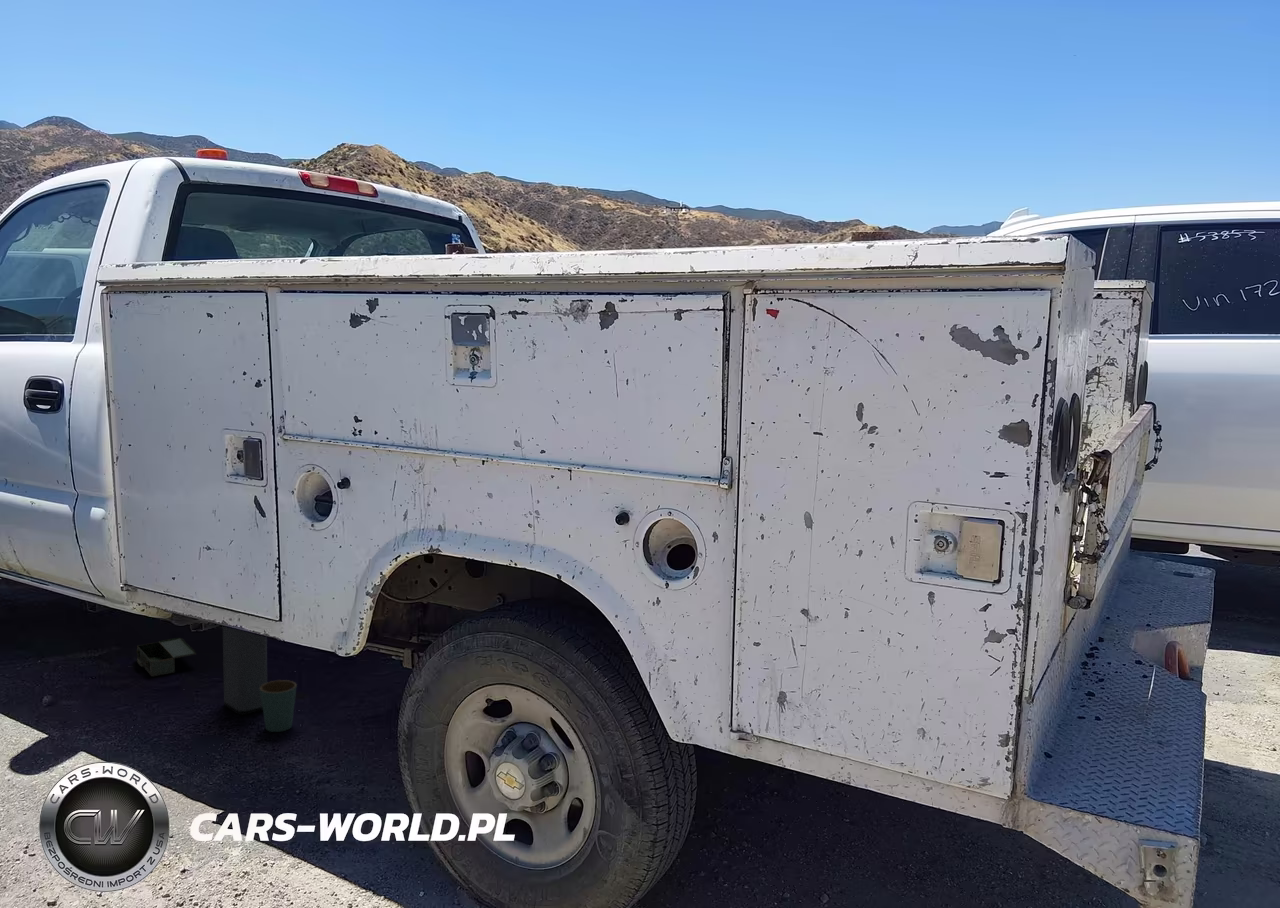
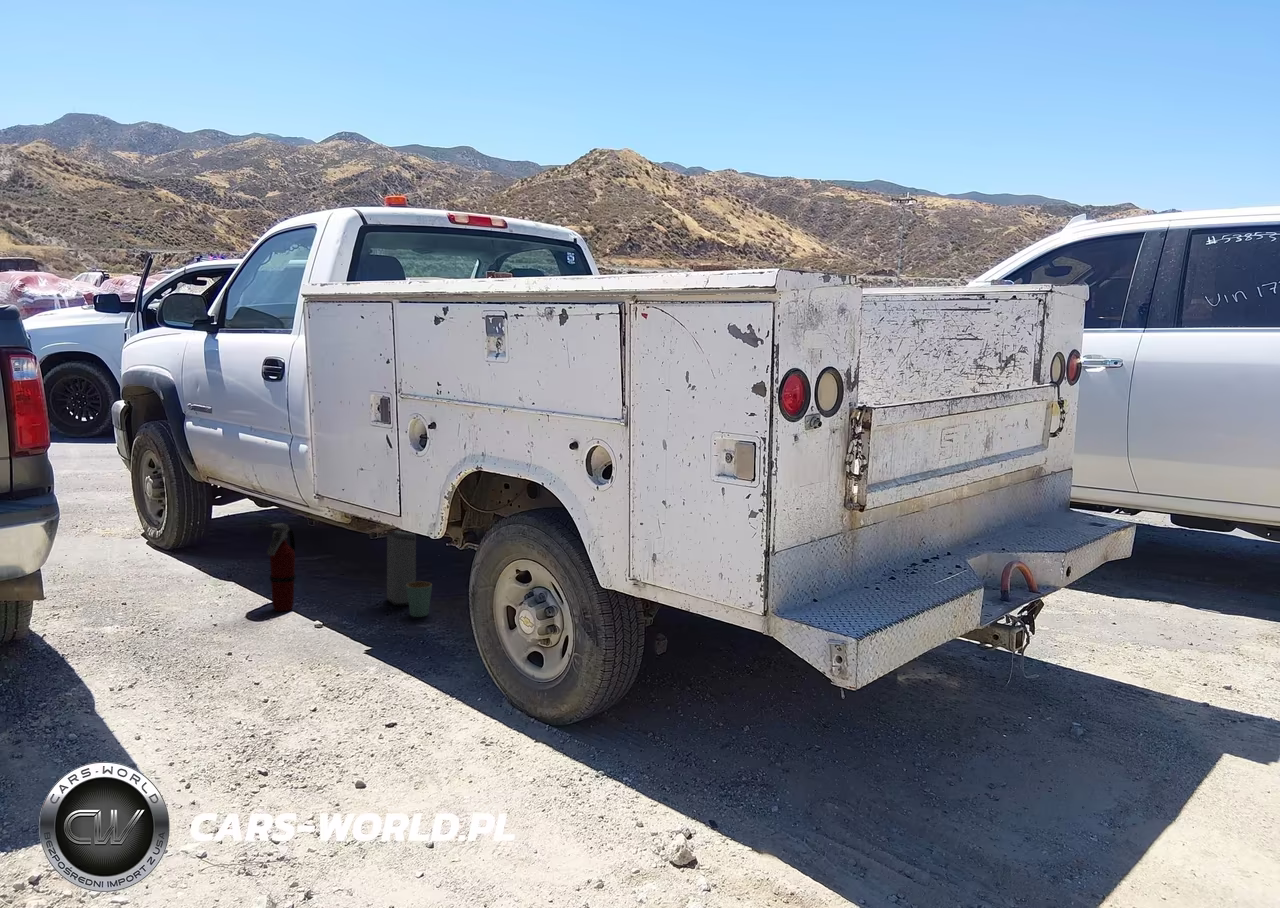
fire extinguisher: none [38,615,88,742] -> present [266,523,296,611]
toolbox: present [136,638,196,677] -> none [336,557,375,581]

